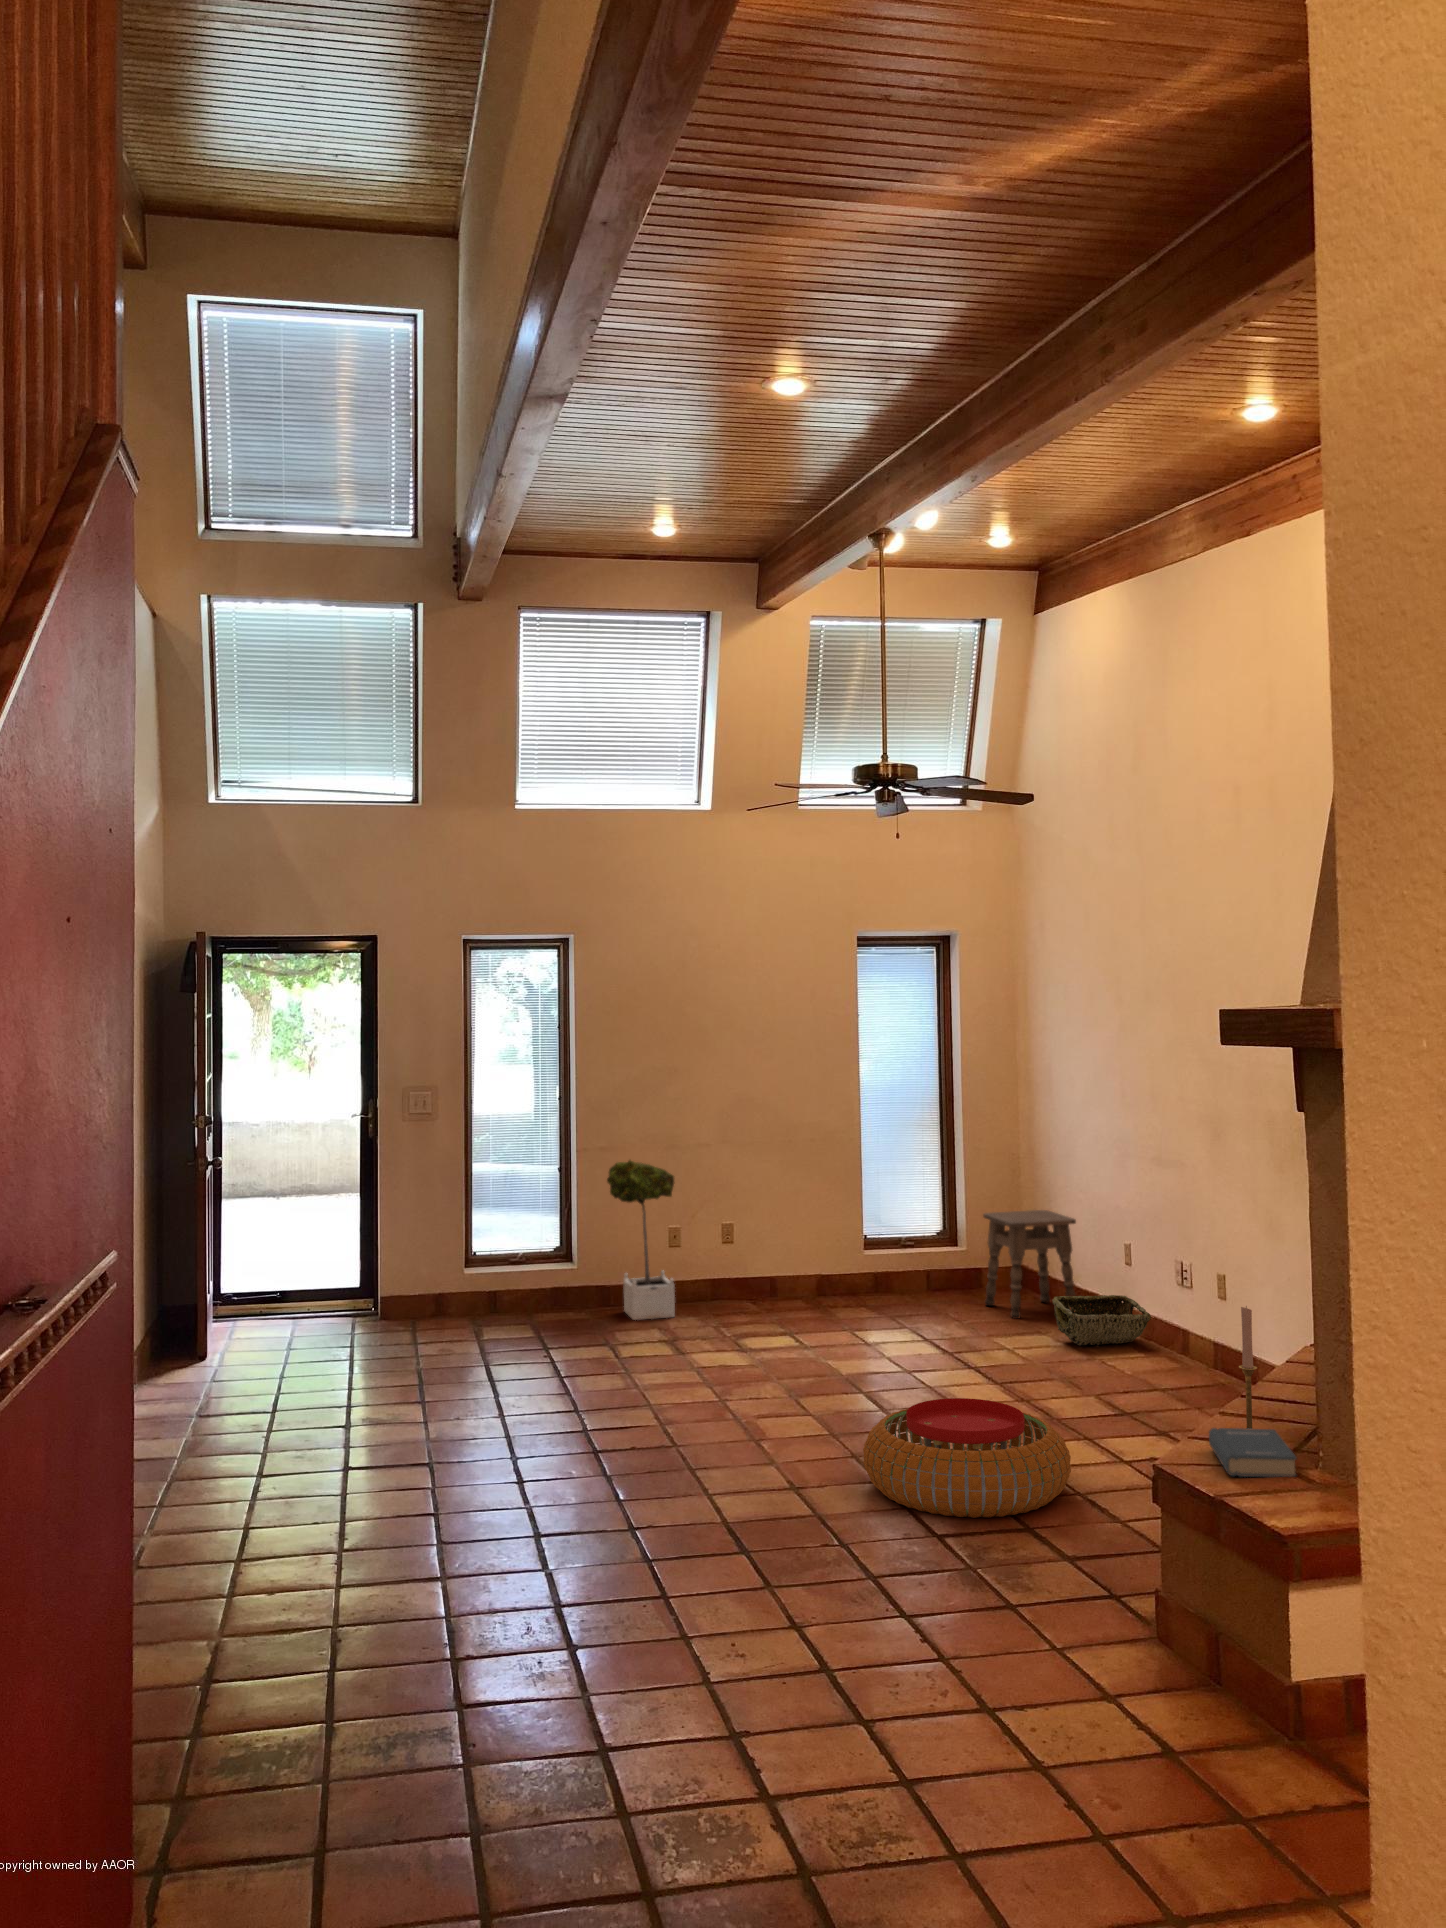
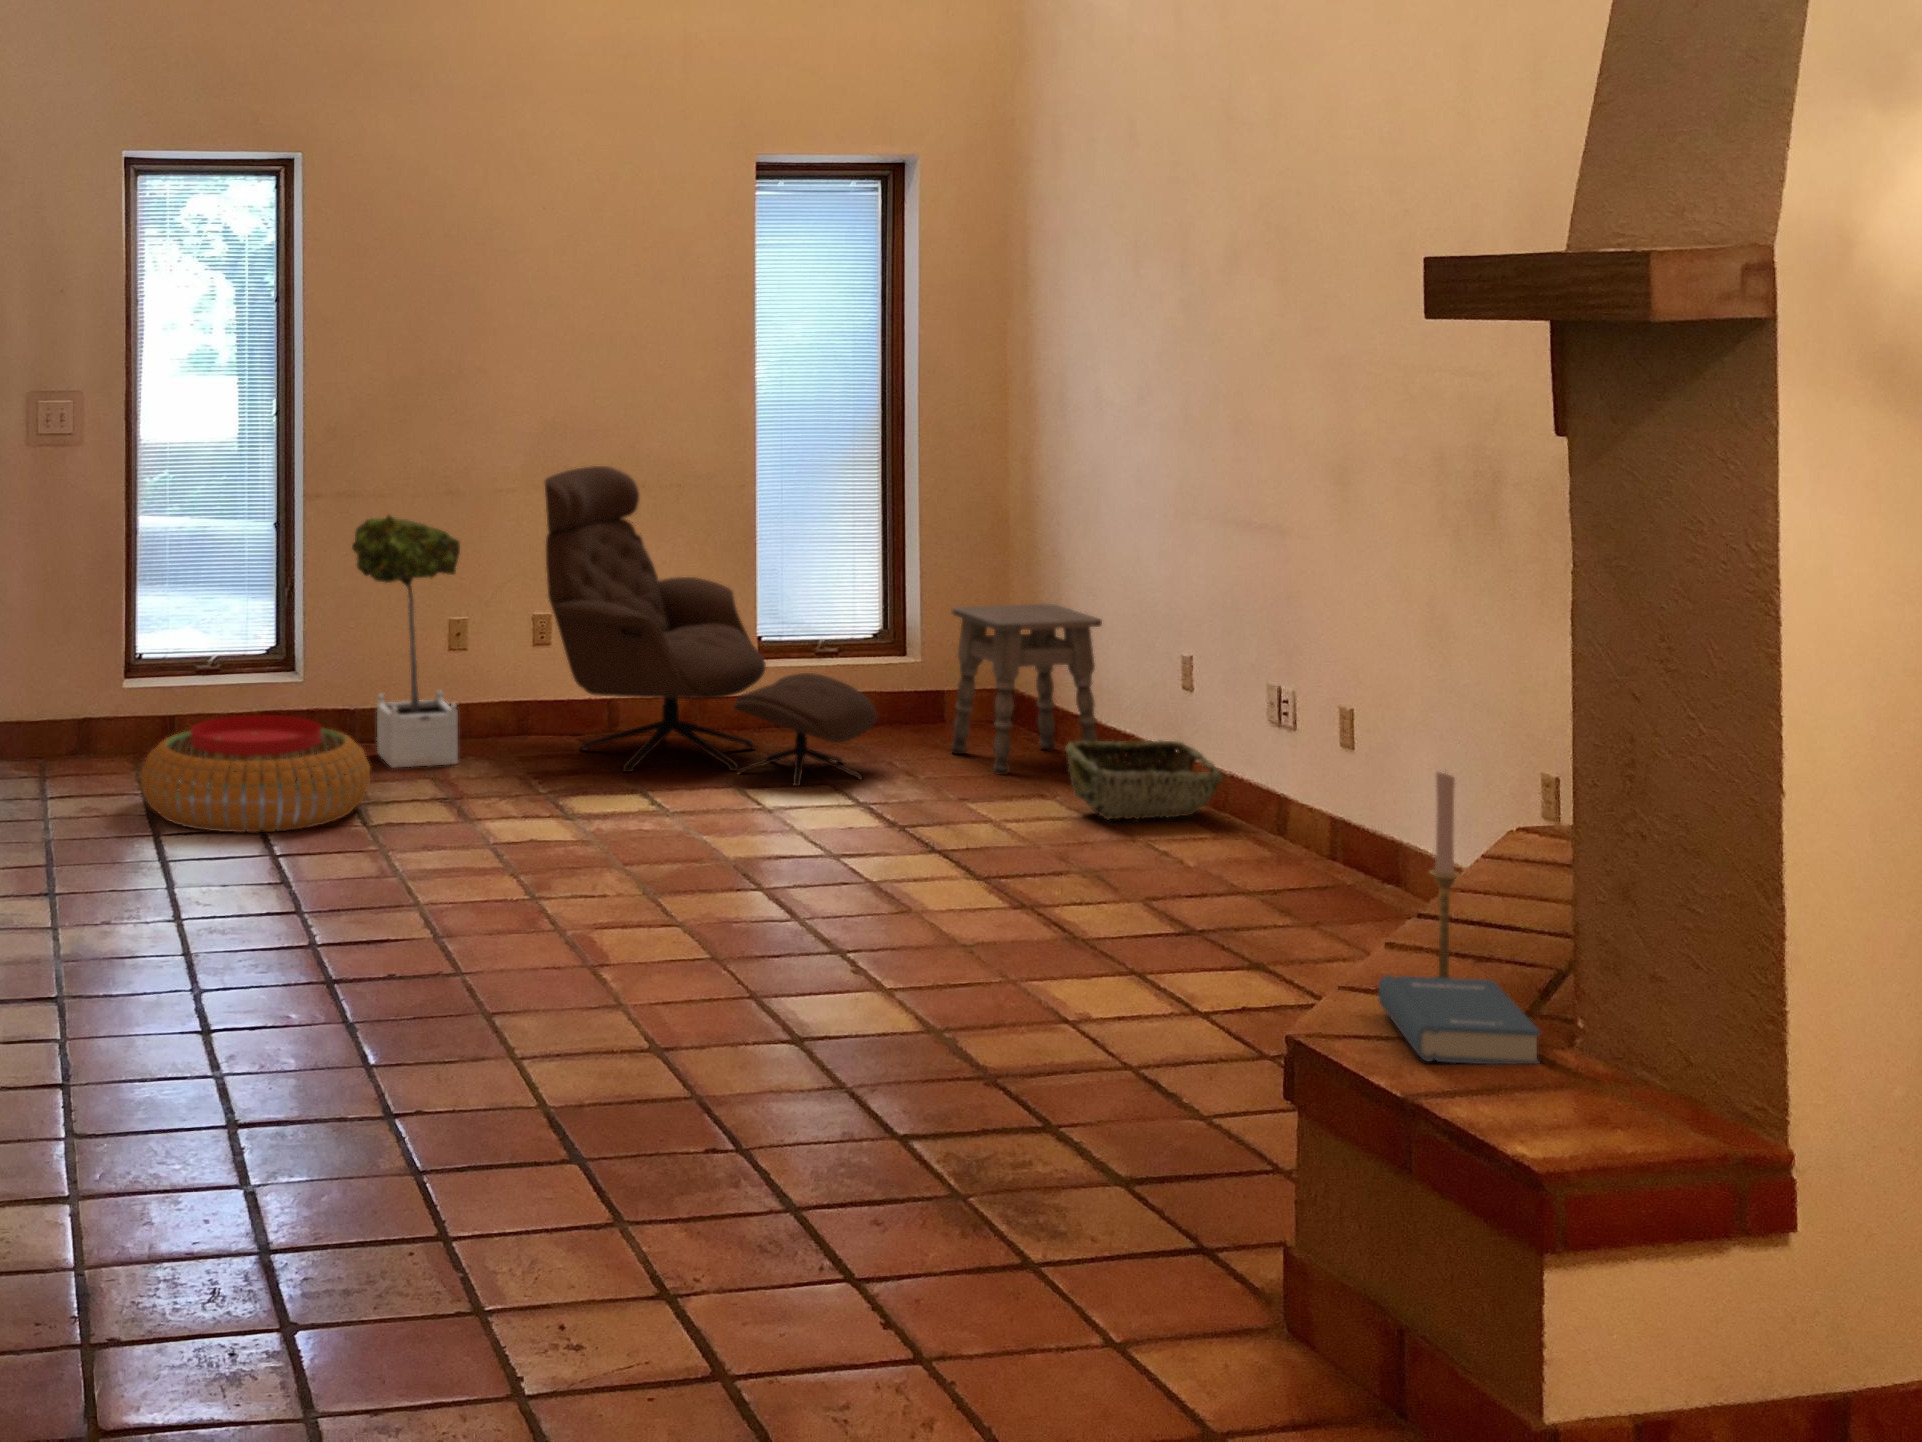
lounge chair: none [727,1127,937,1328] -> present [545,466,877,786]
pouf: present [863,1398,1071,1518] -> present [142,715,371,833]

